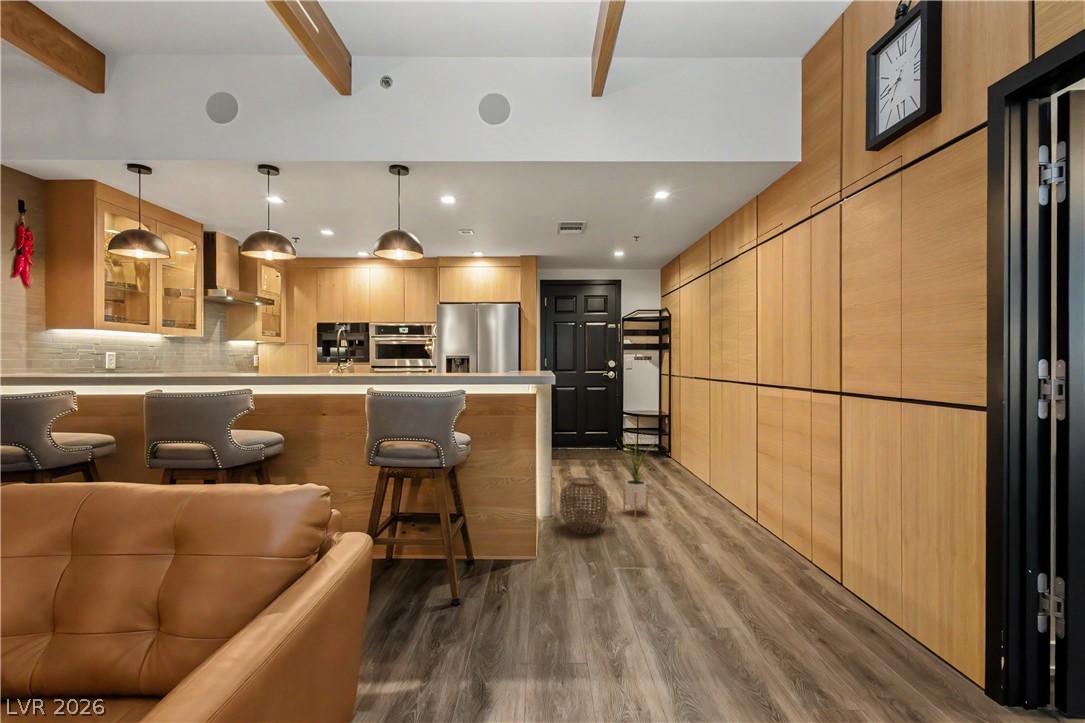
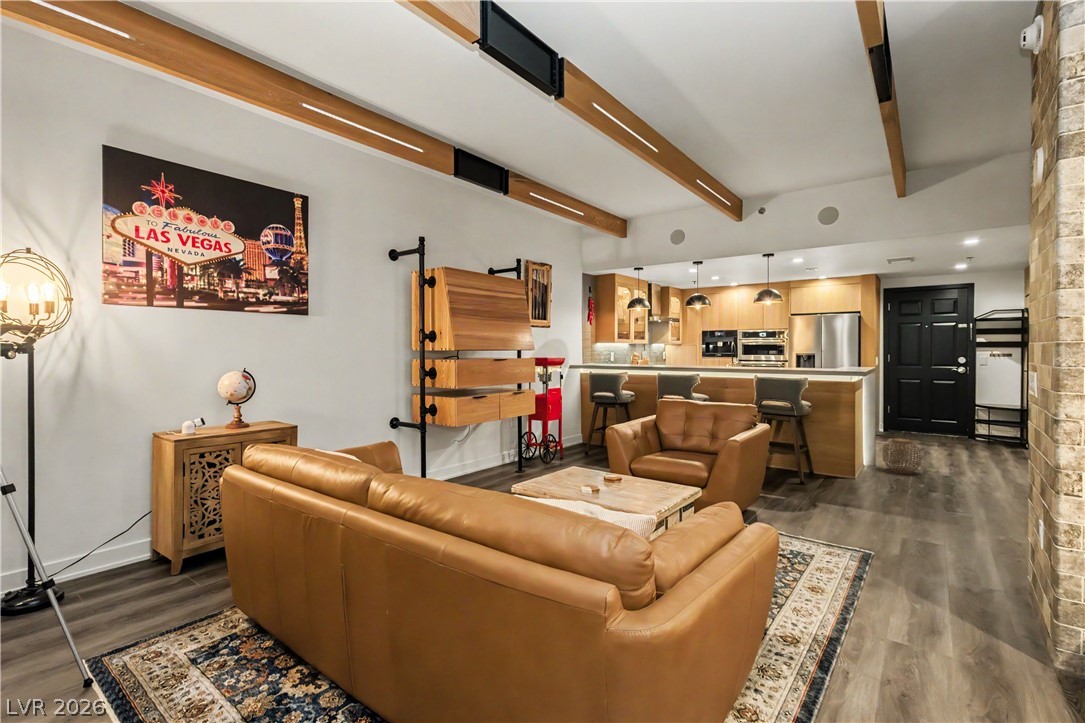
house plant: present [623,442,648,517] -> none [934,411,976,473]

